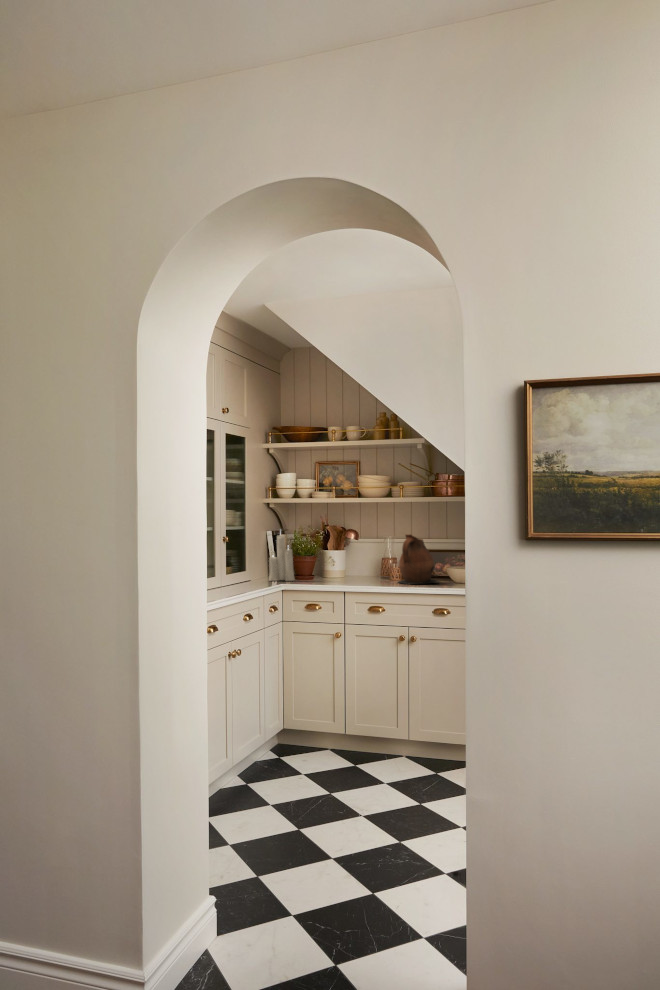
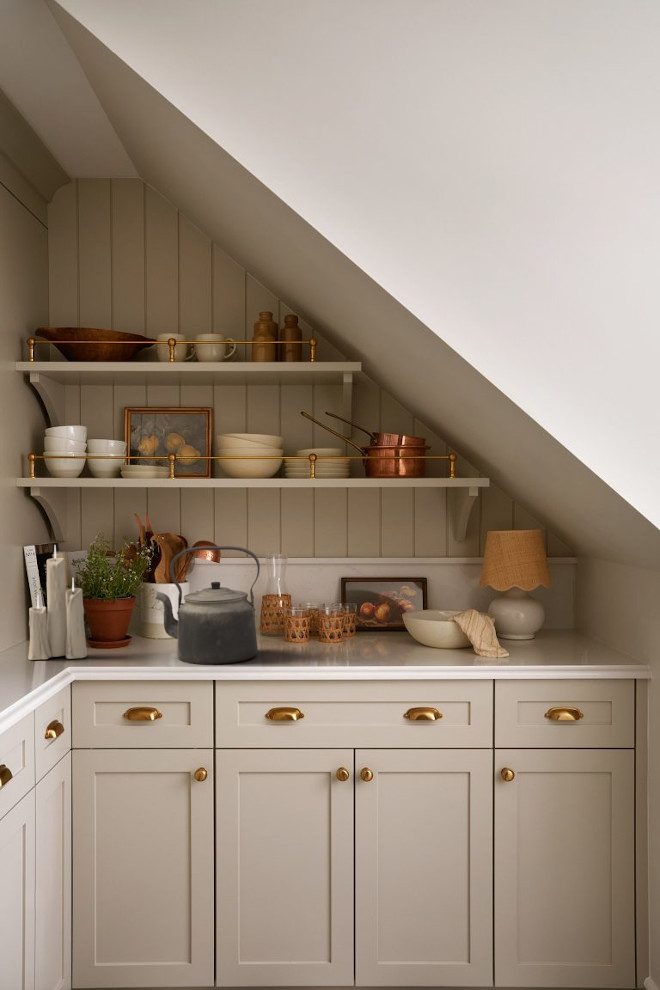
kettle: none [325,530,373,584] -> present [155,546,260,665]
ceramic pitcher: present [398,534,440,584] -> none [304,556,399,661]

